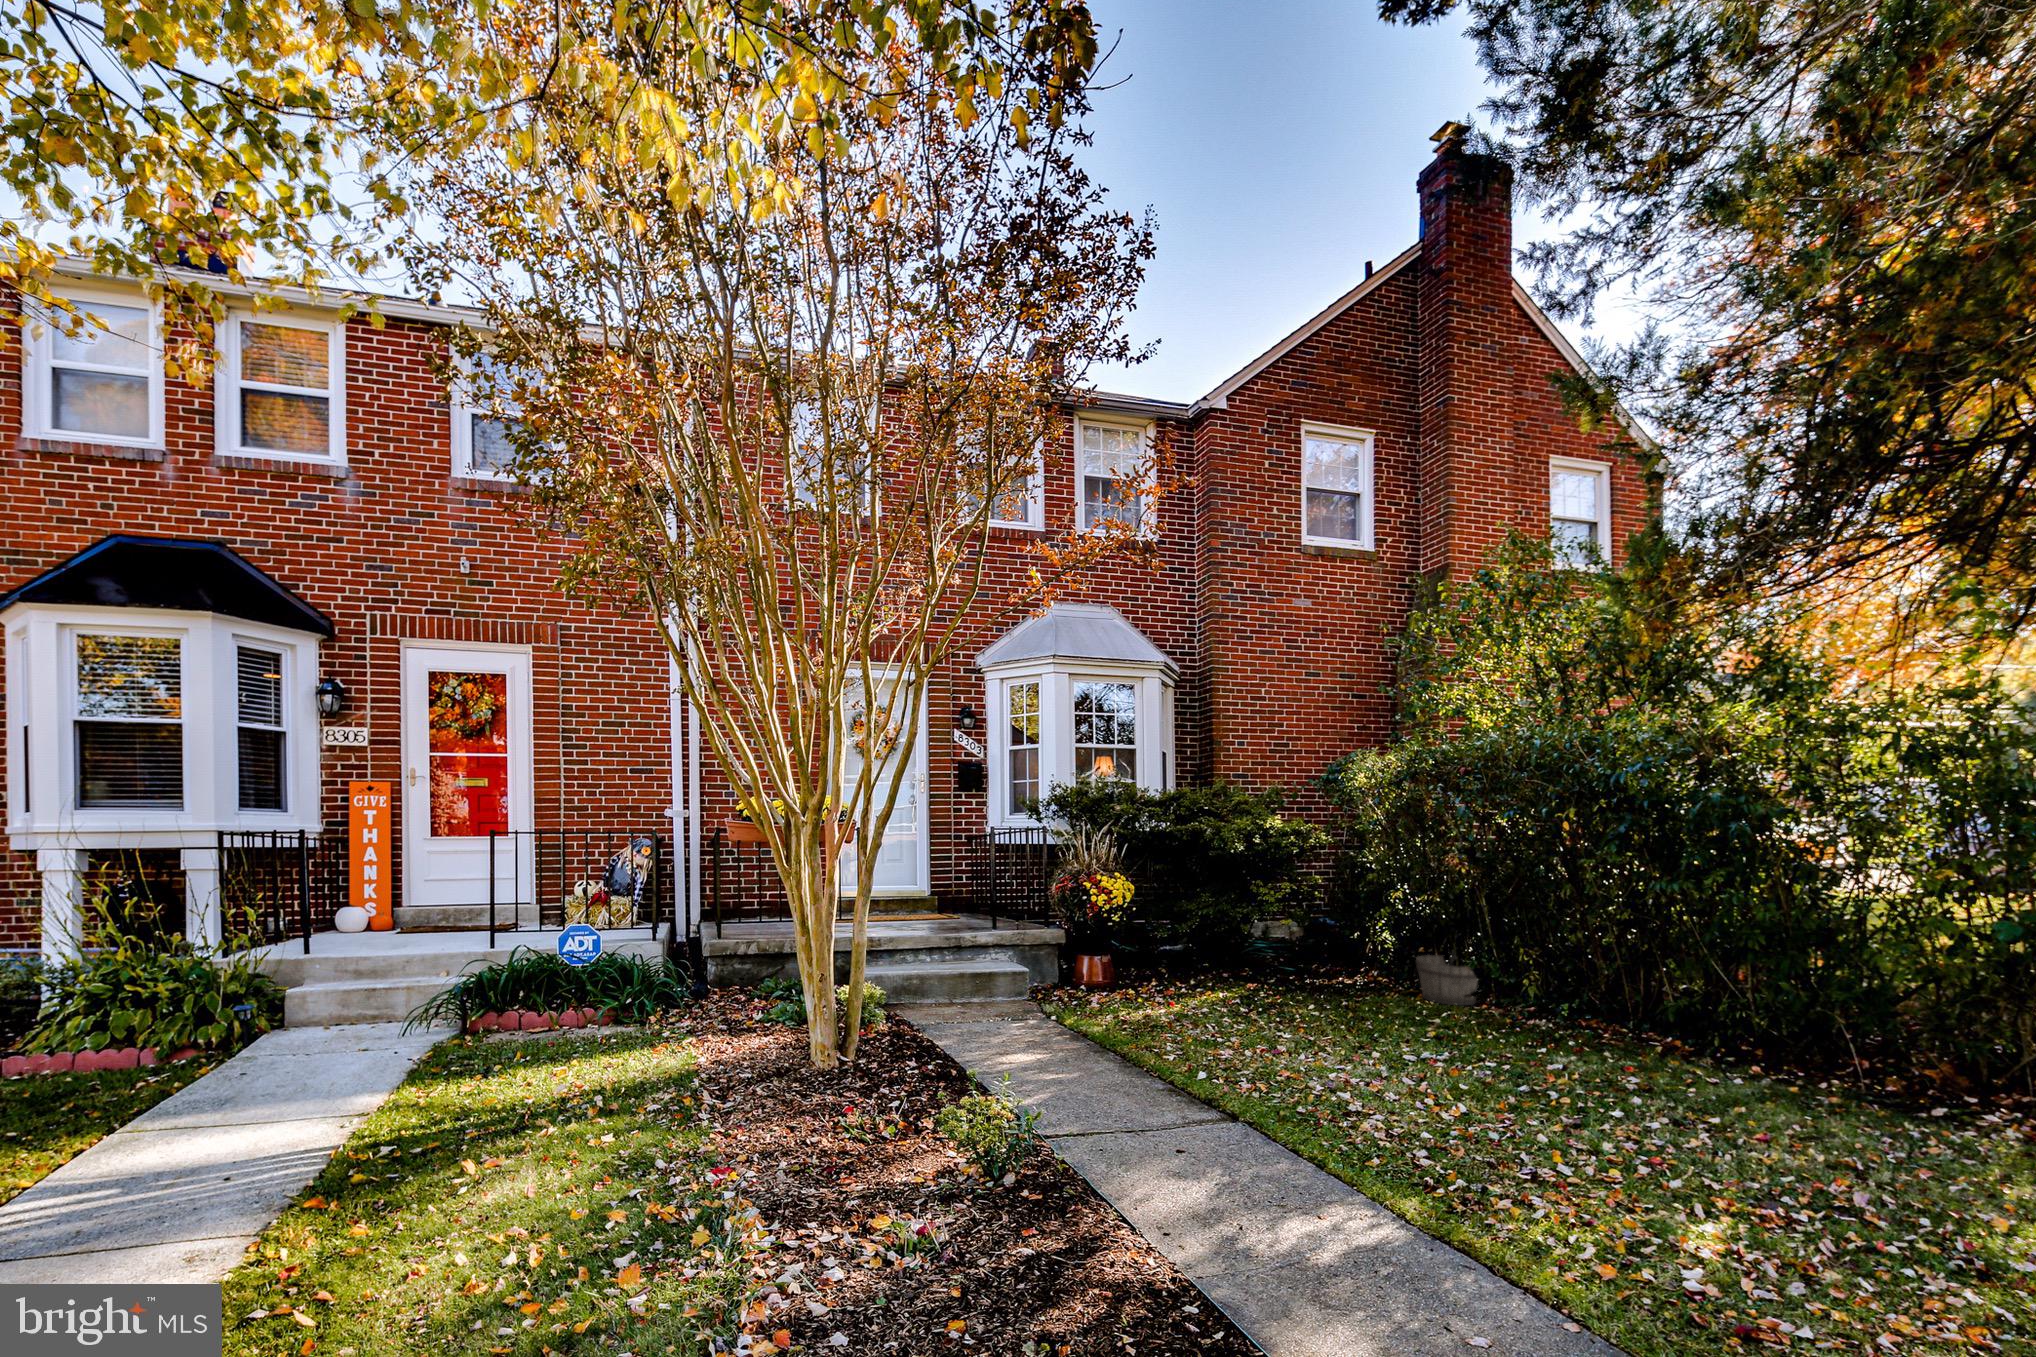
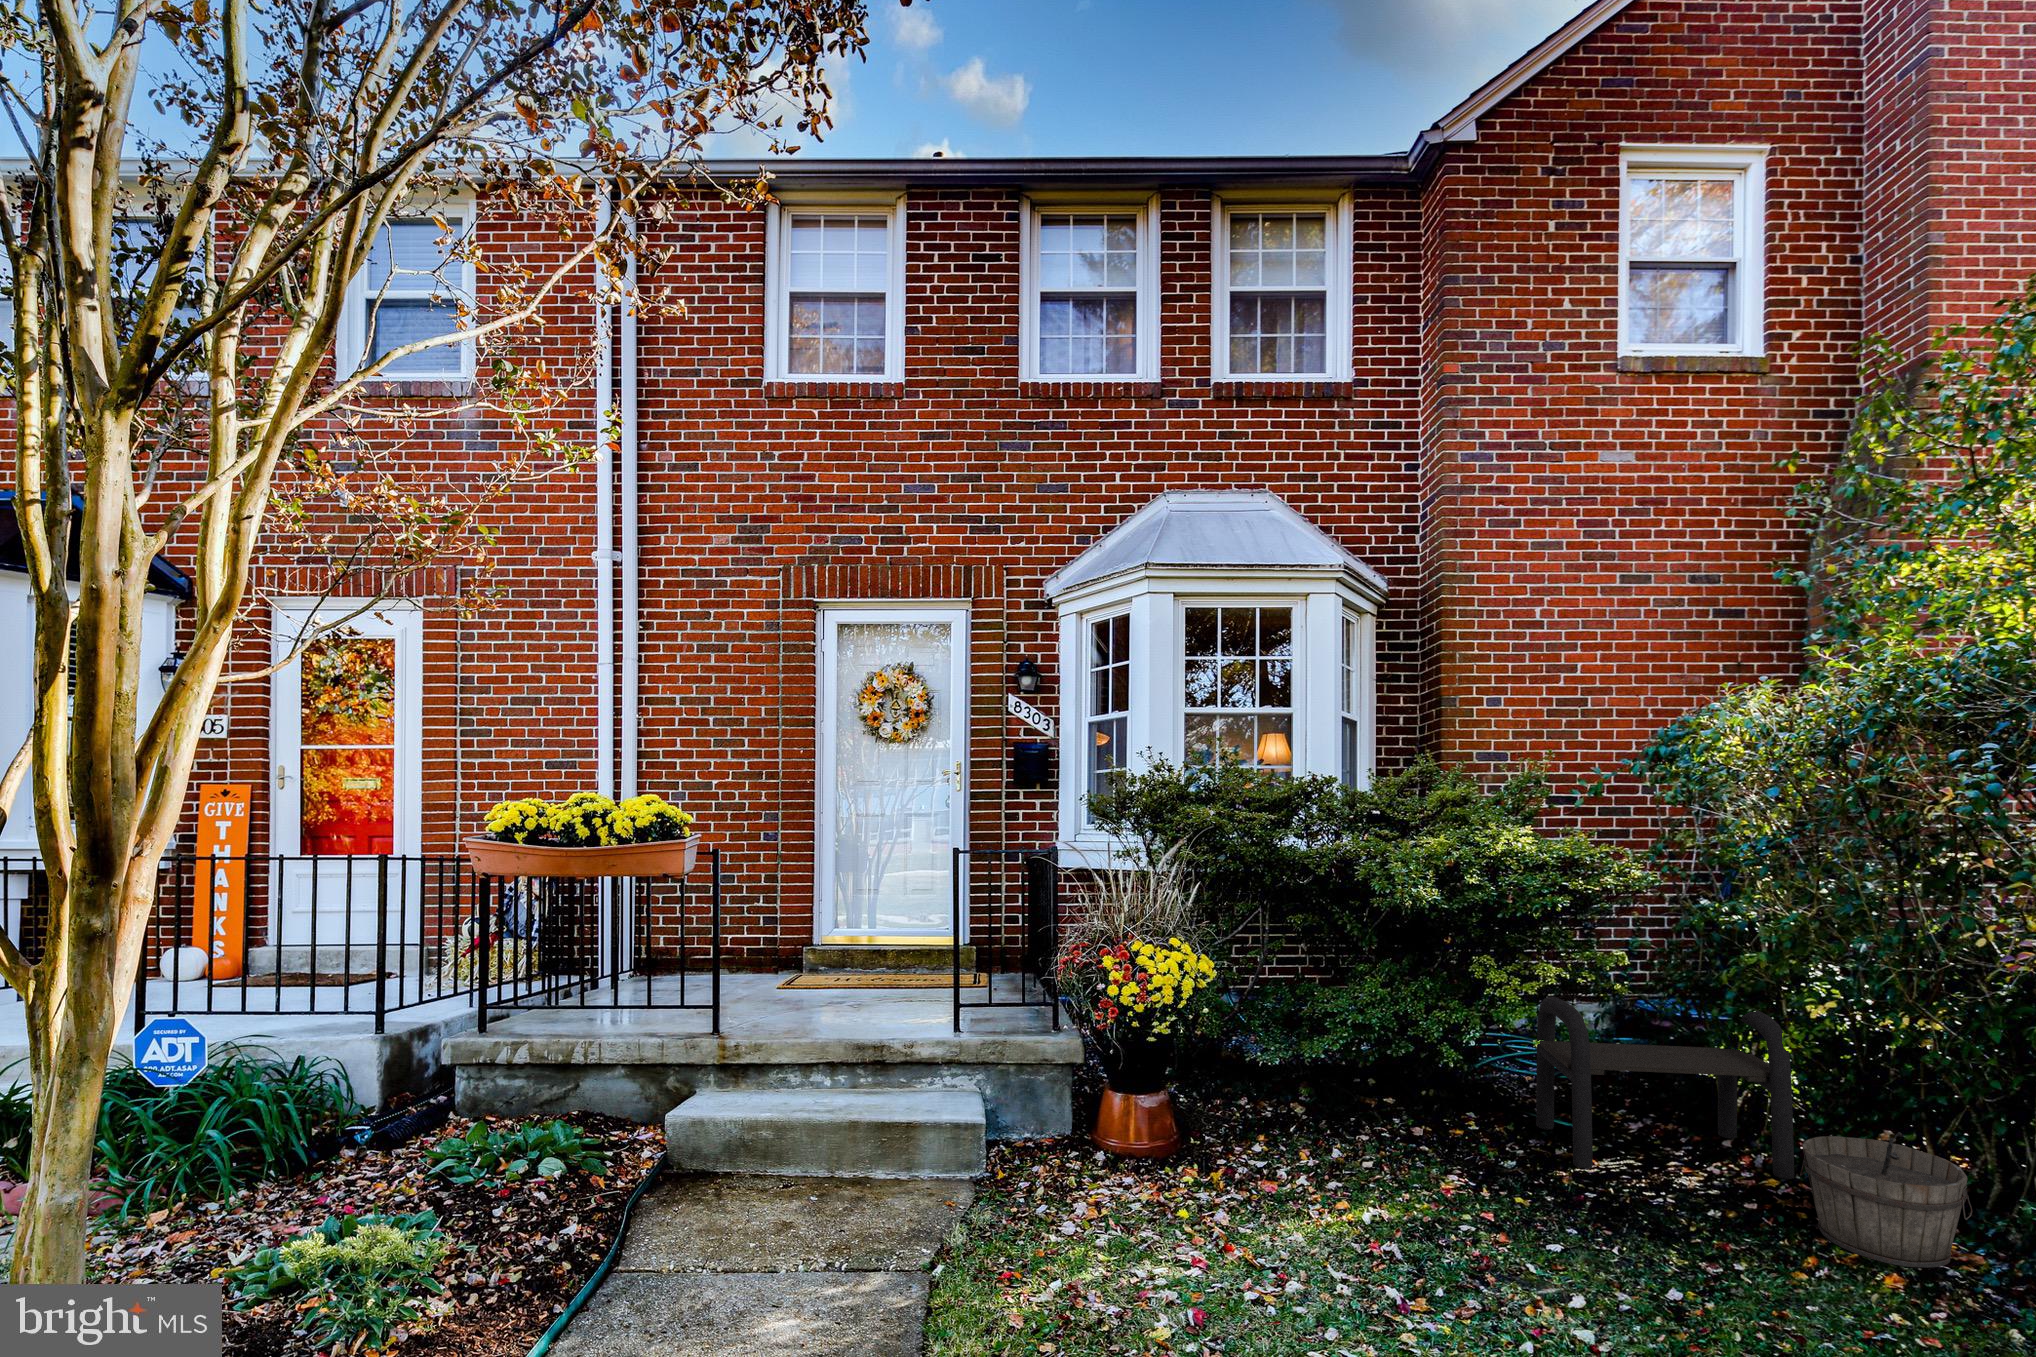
bench: none [1282,901,1405,986] -> present [1536,997,1794,1179]

